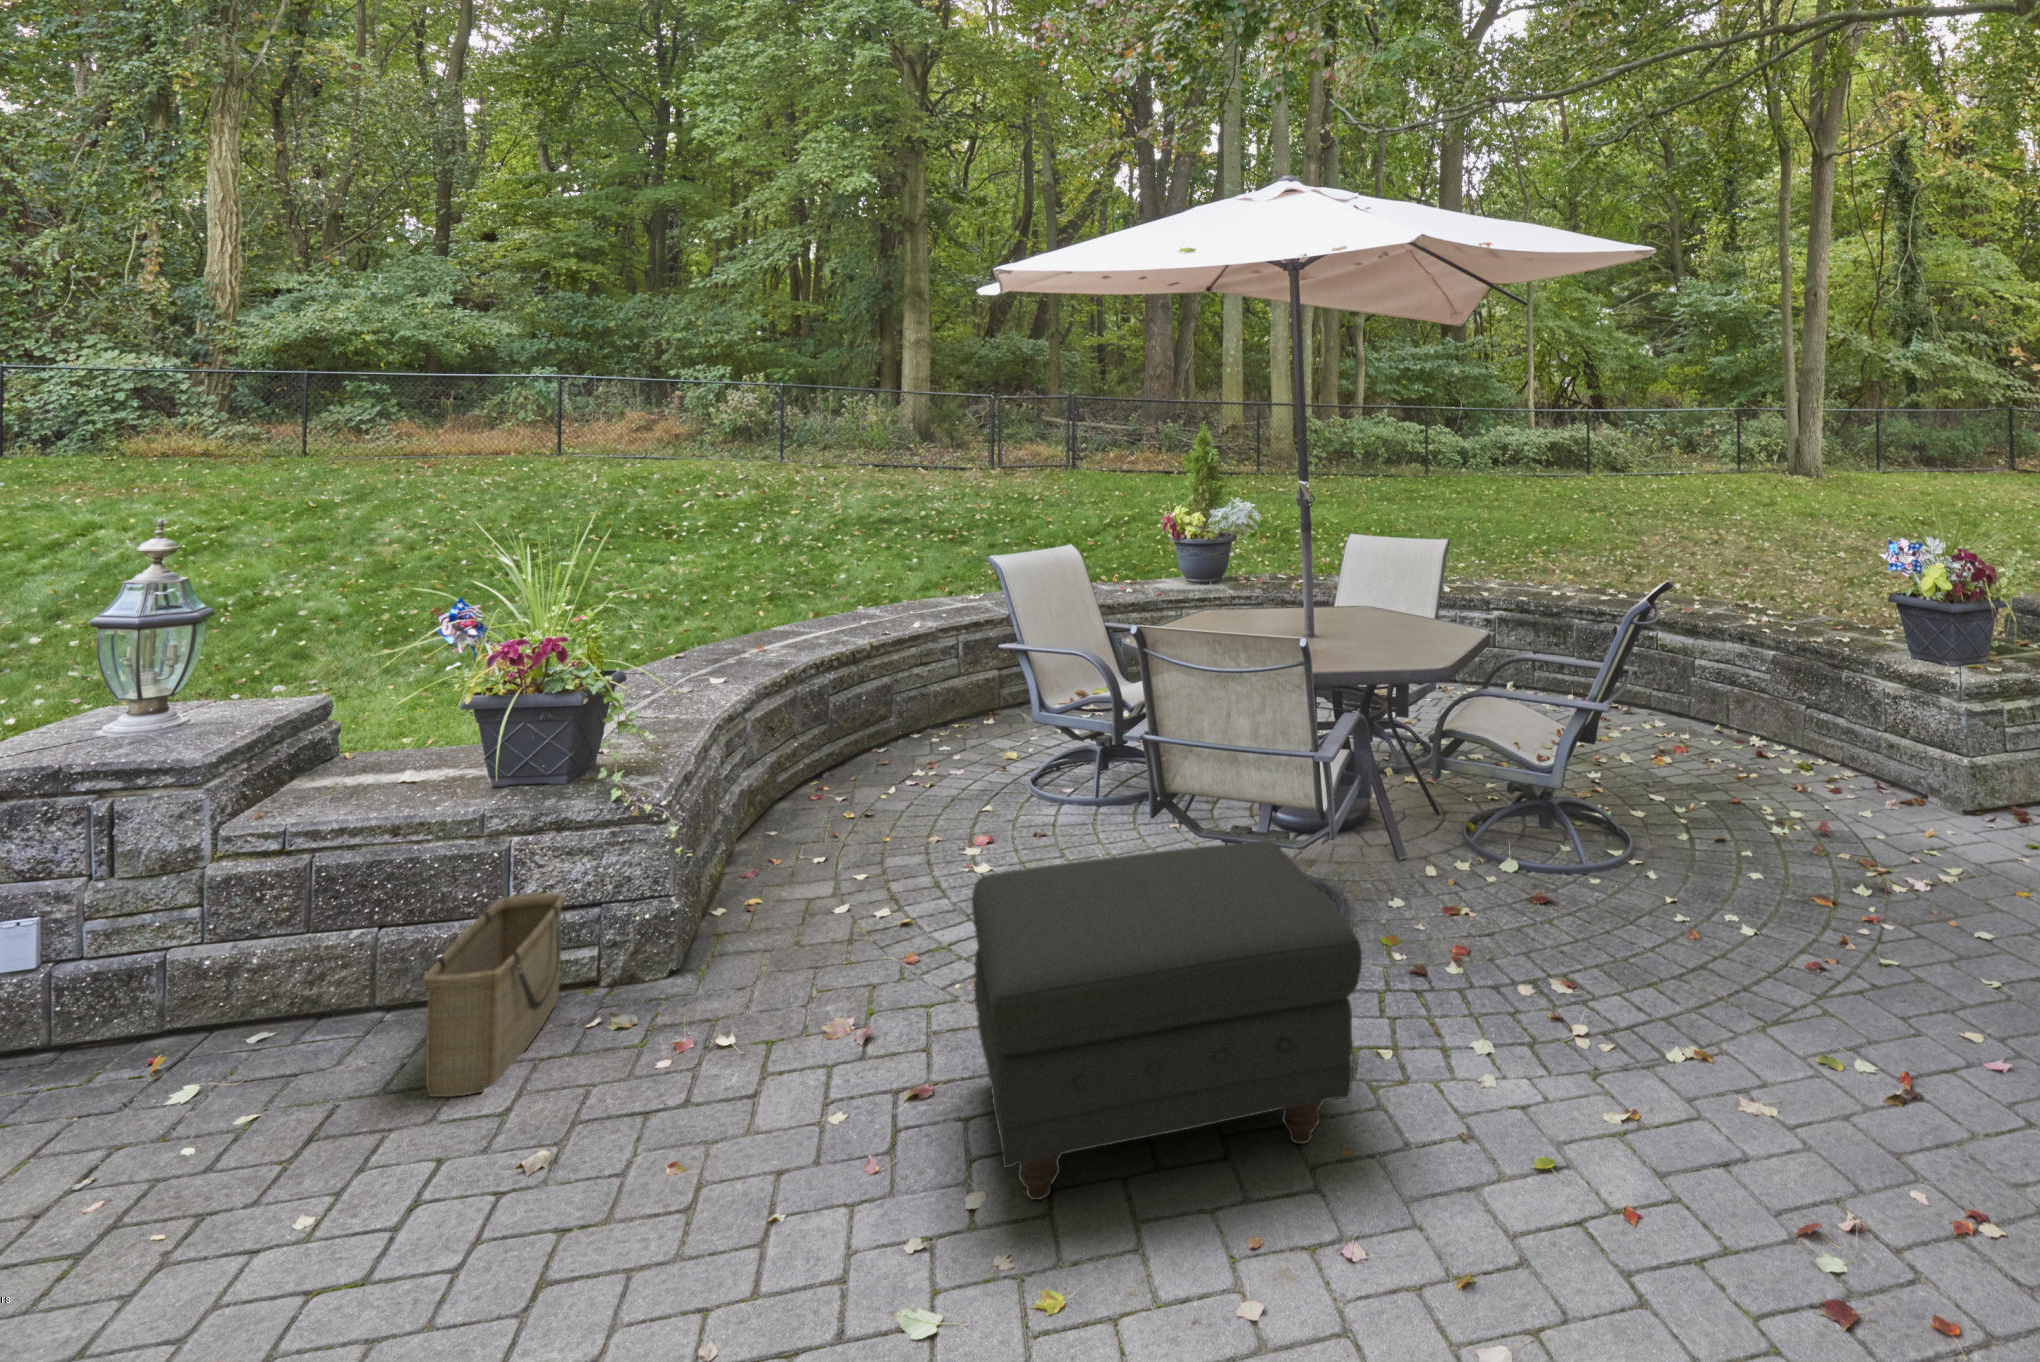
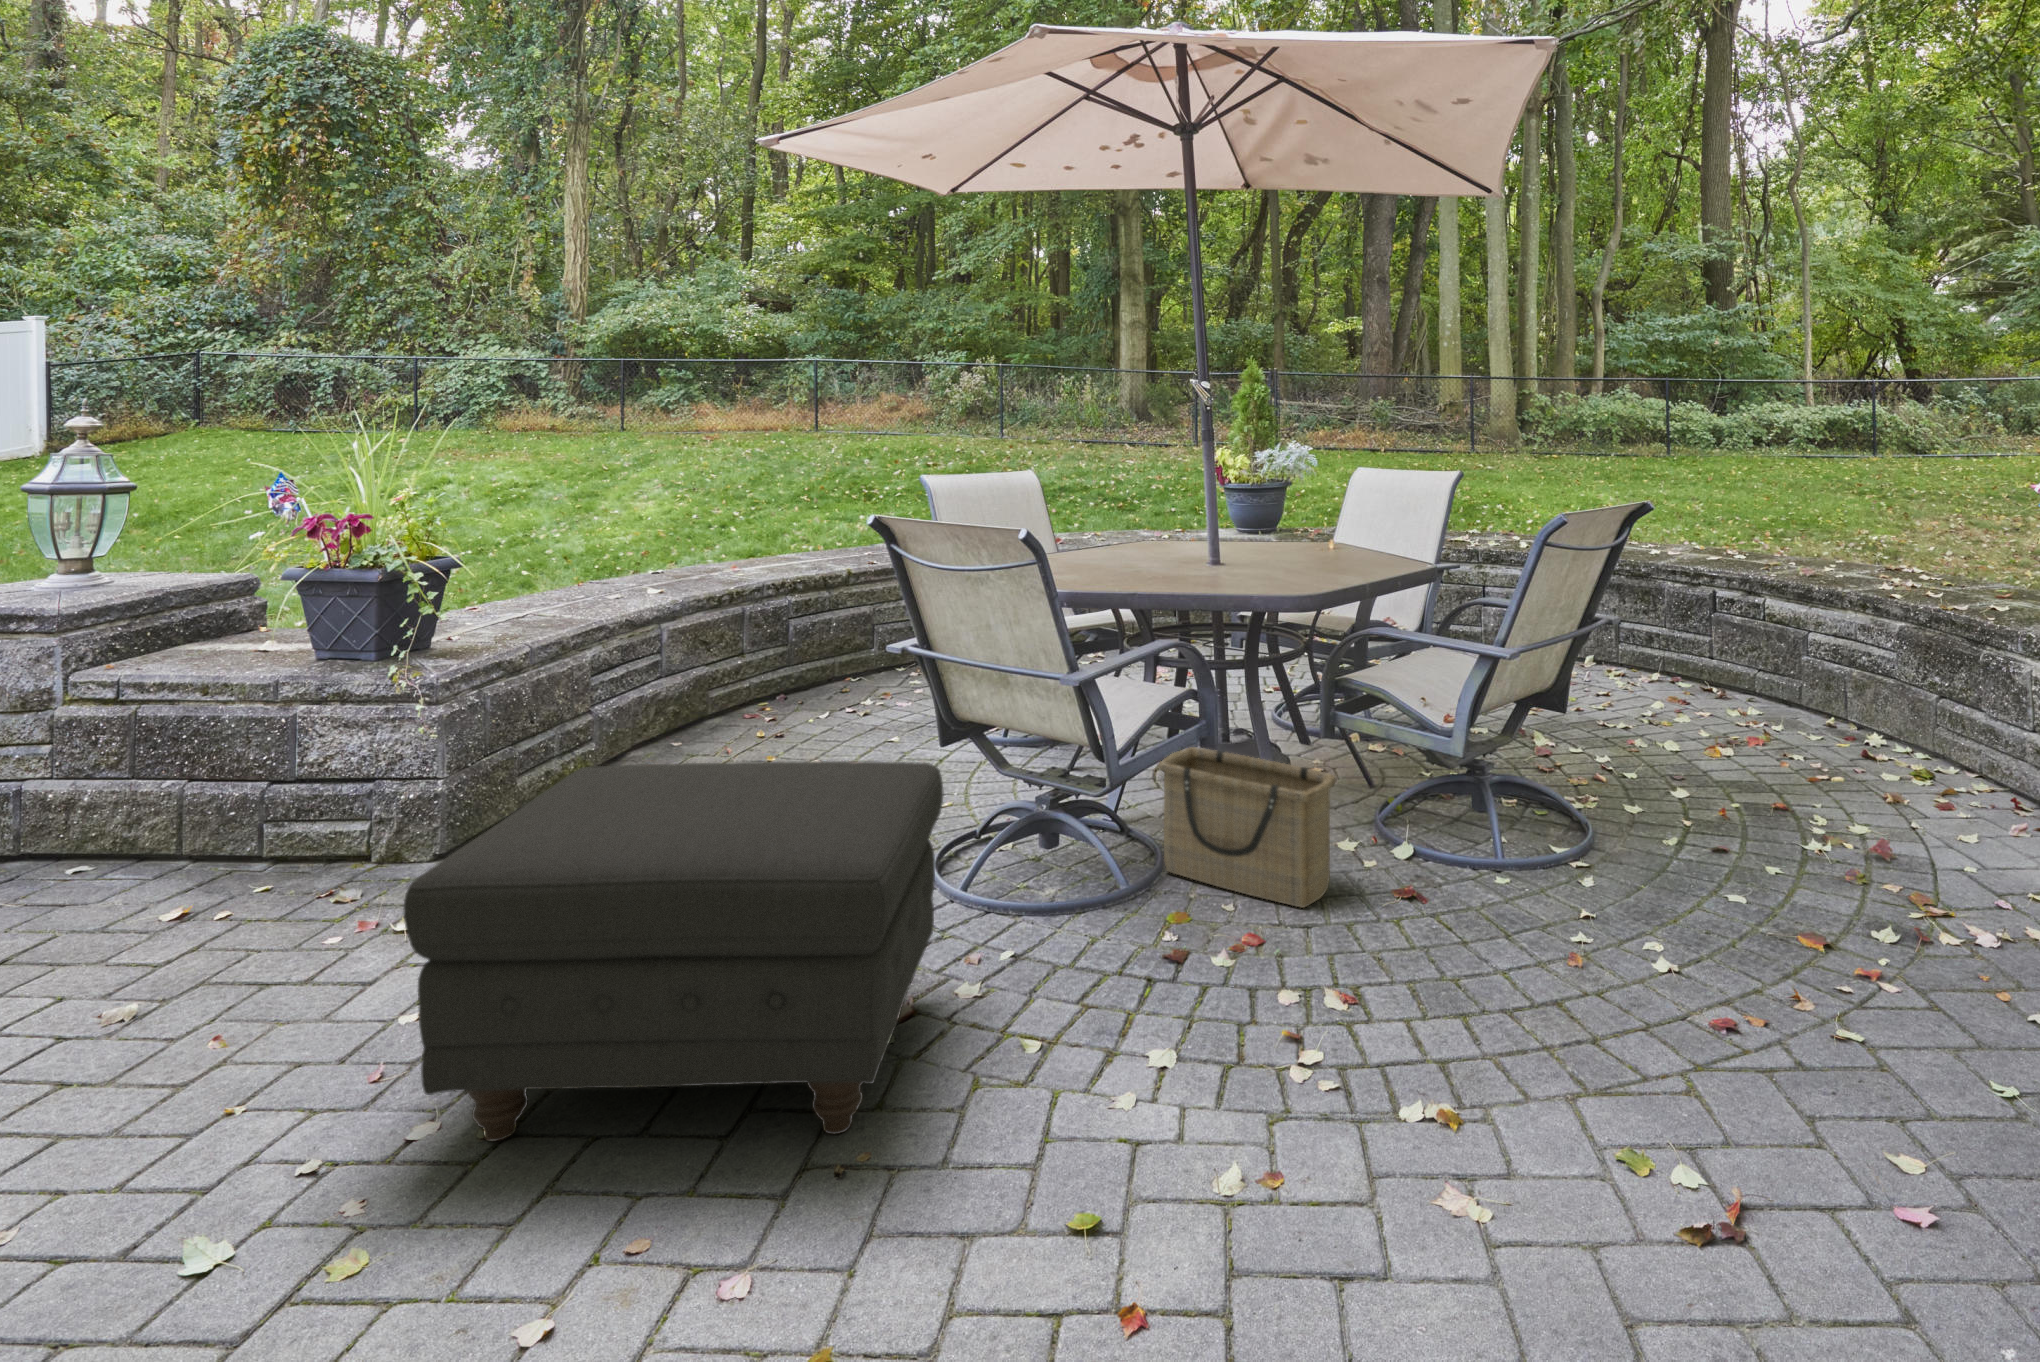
basket: present [422,893,566,1097] -> present [1158,747,1335,908]

